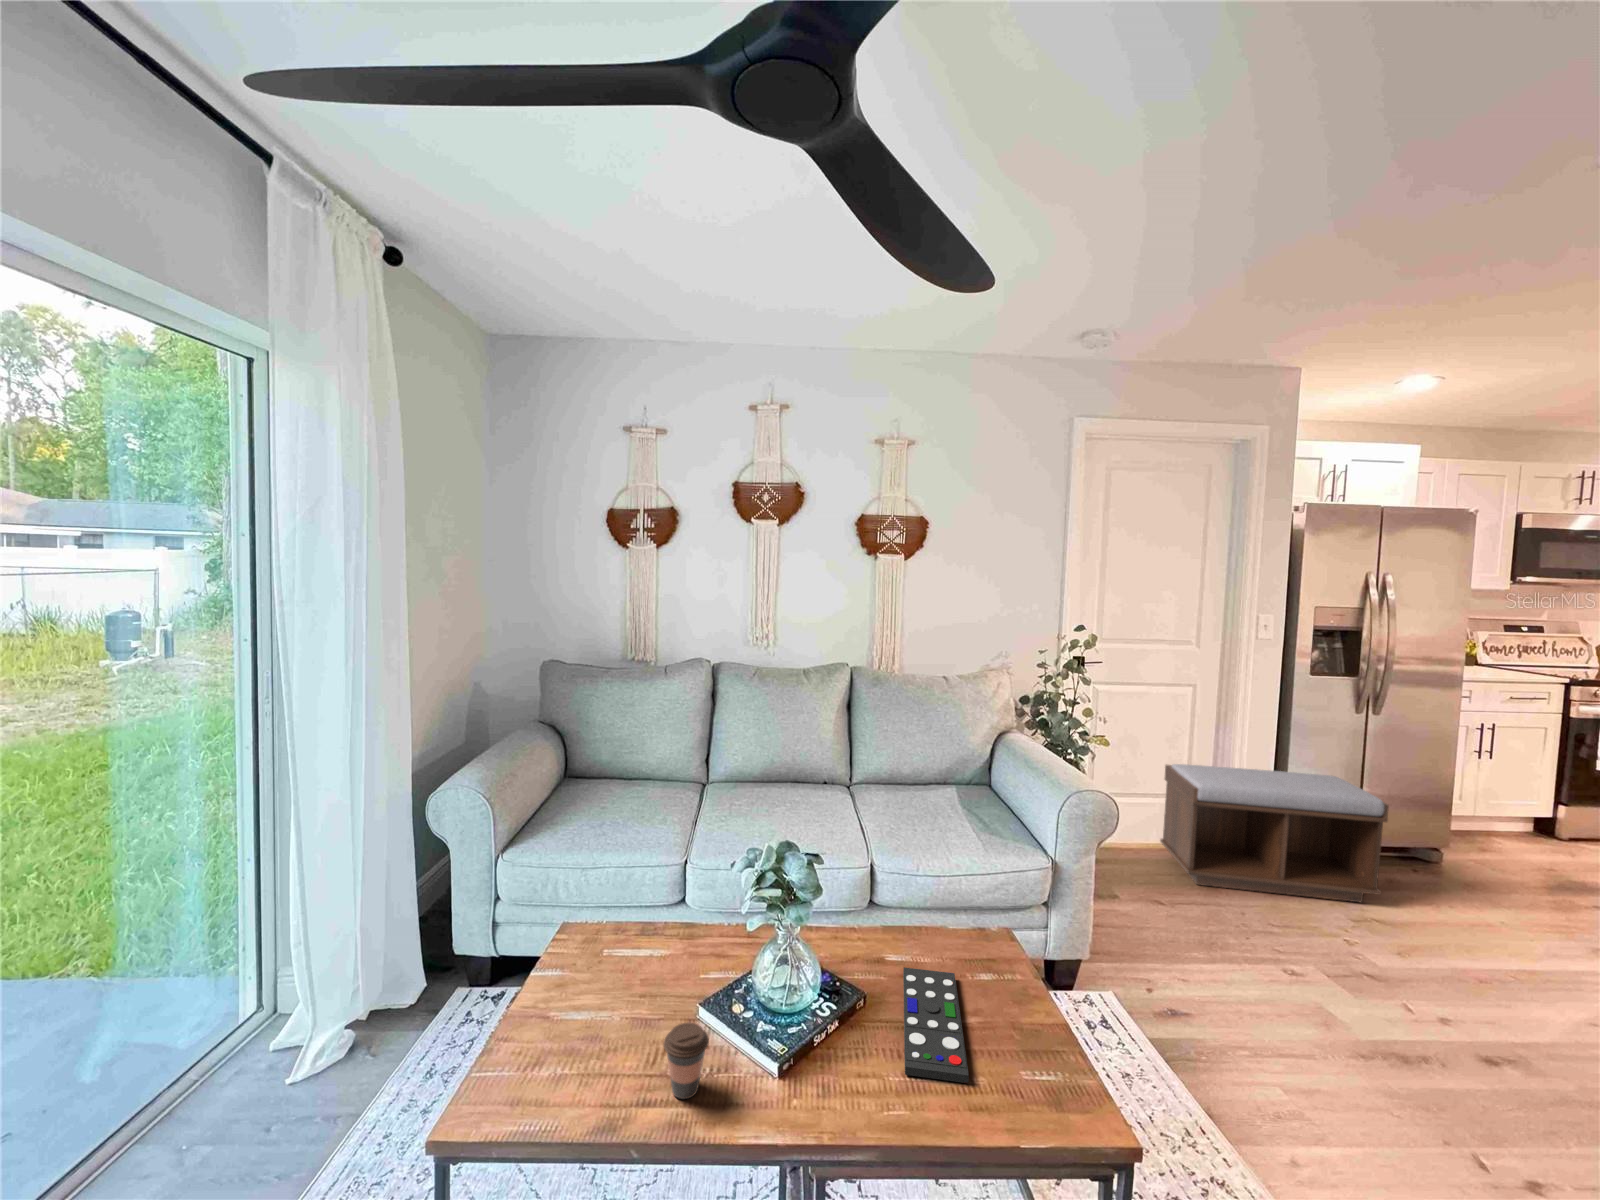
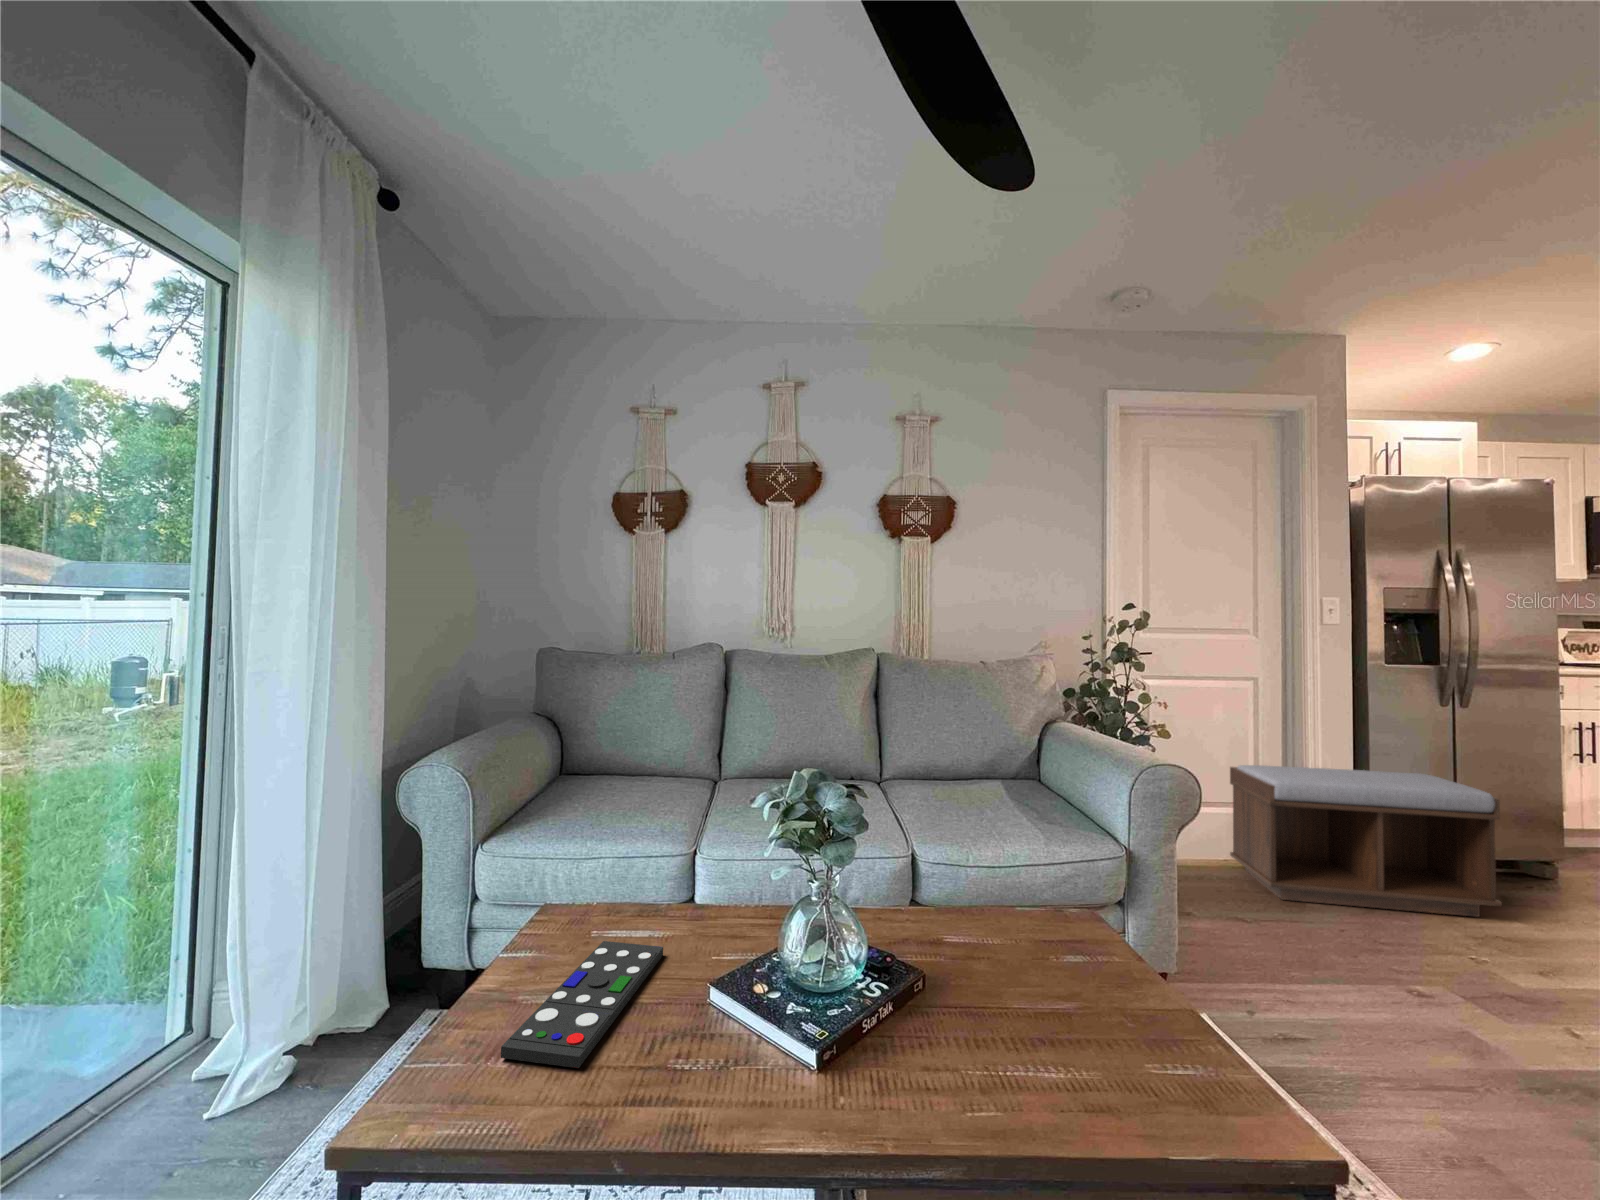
remote control: present [903,967,969,1083] -> present [501,941,663,1068]
coffee cup: present [664,1023,709,1099] -> none [661,992,723,1097]

